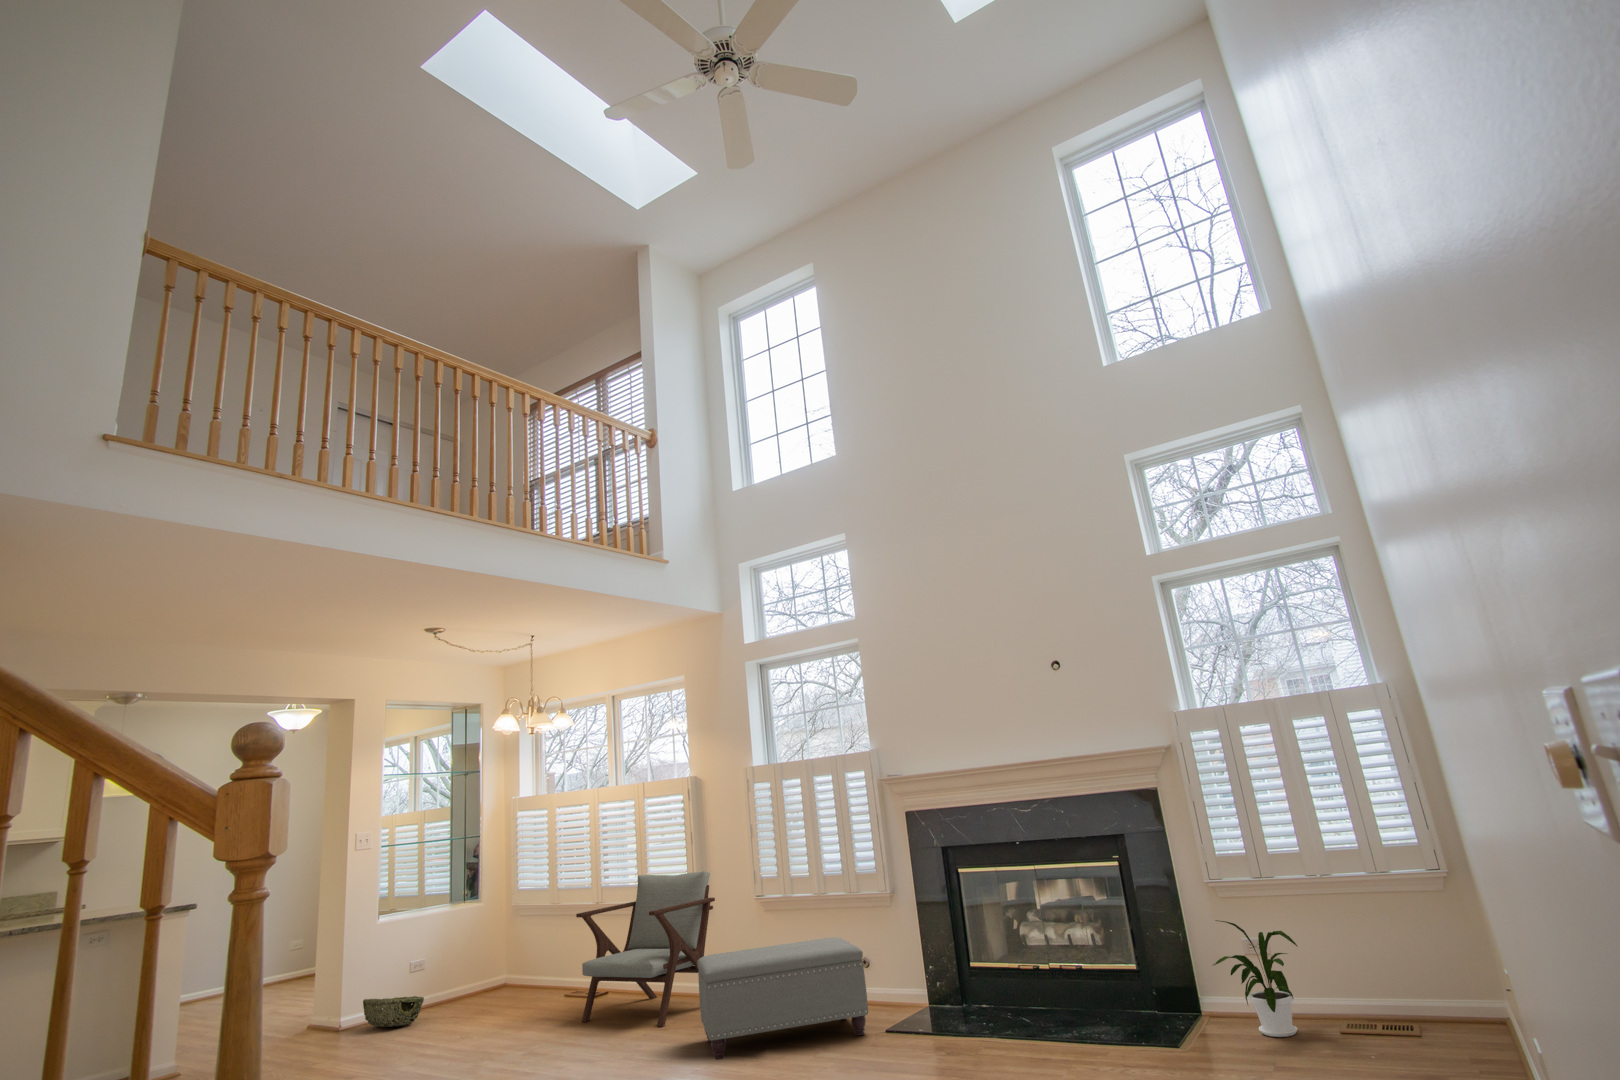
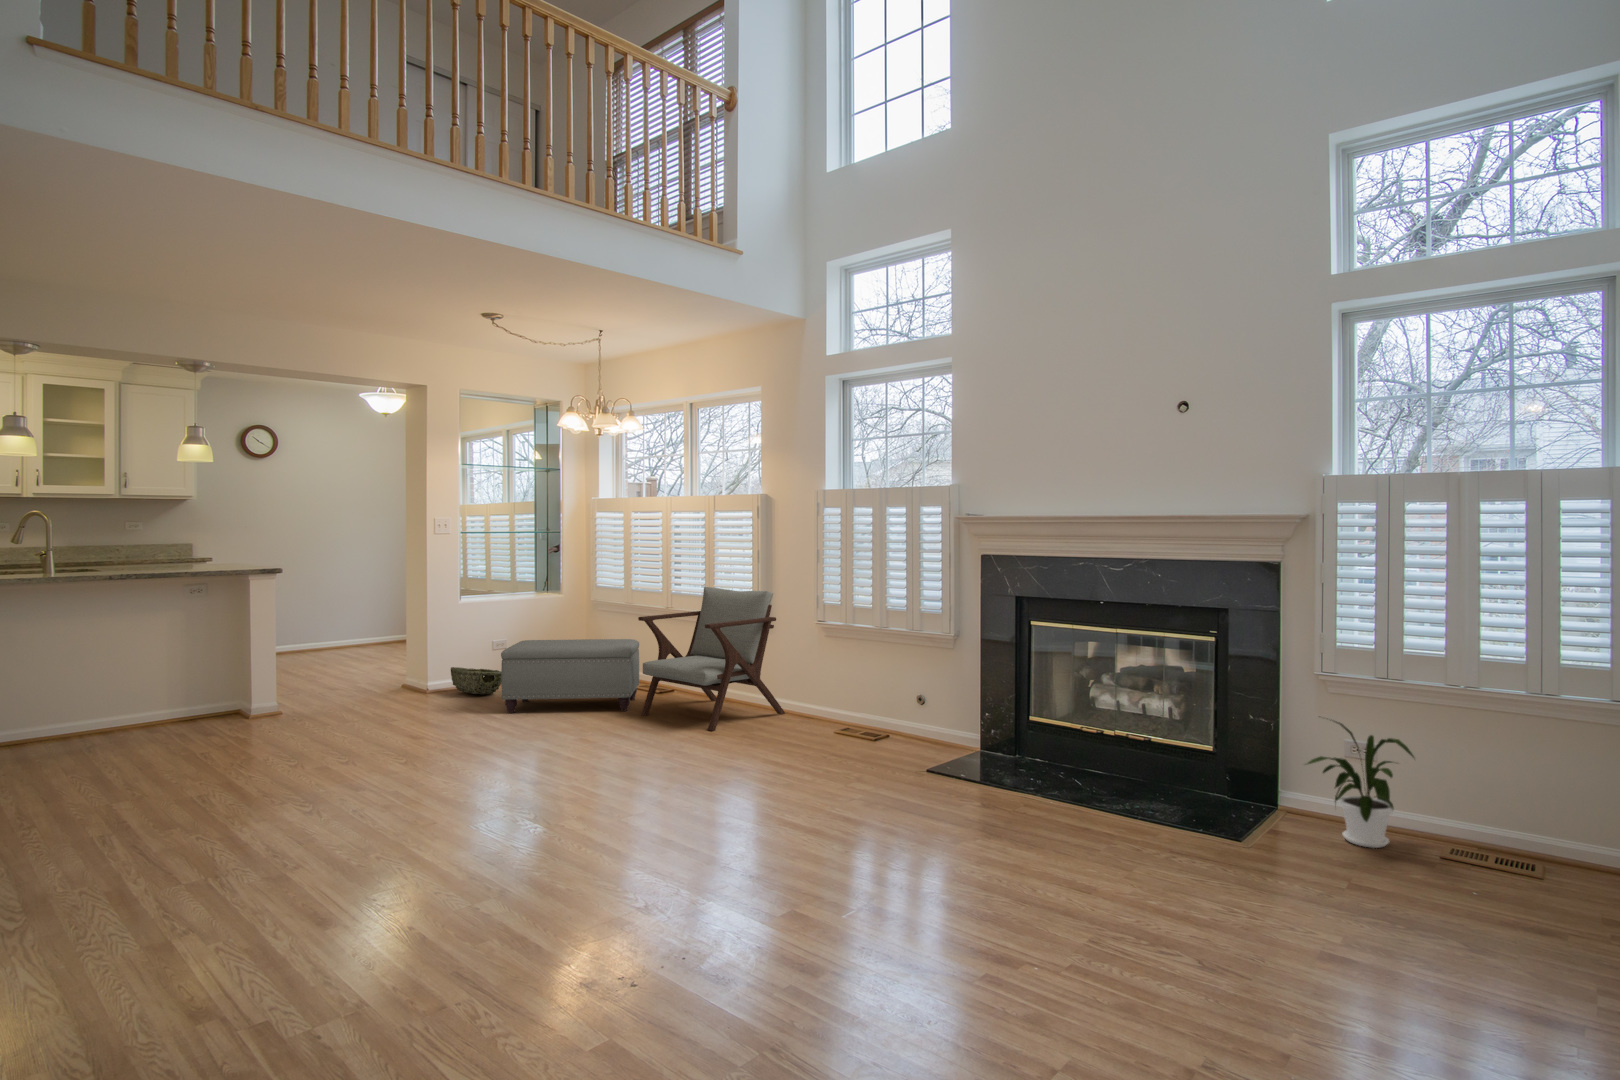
ottoman: present [697,937,868,1060] -> present [501,639,639,713]

